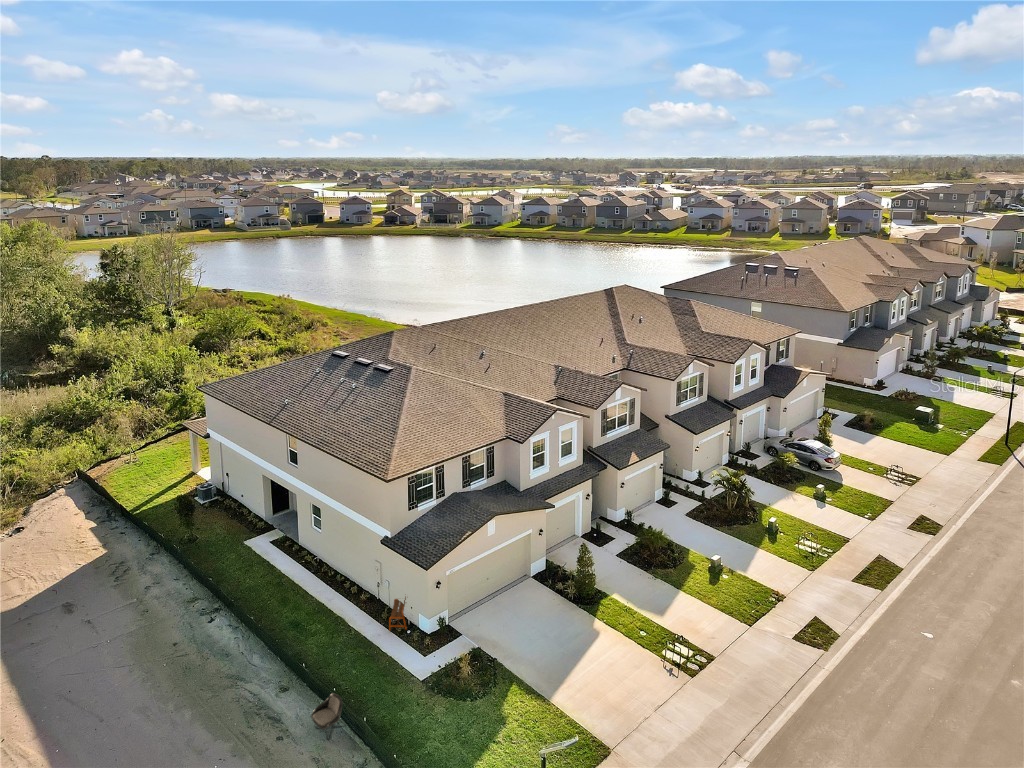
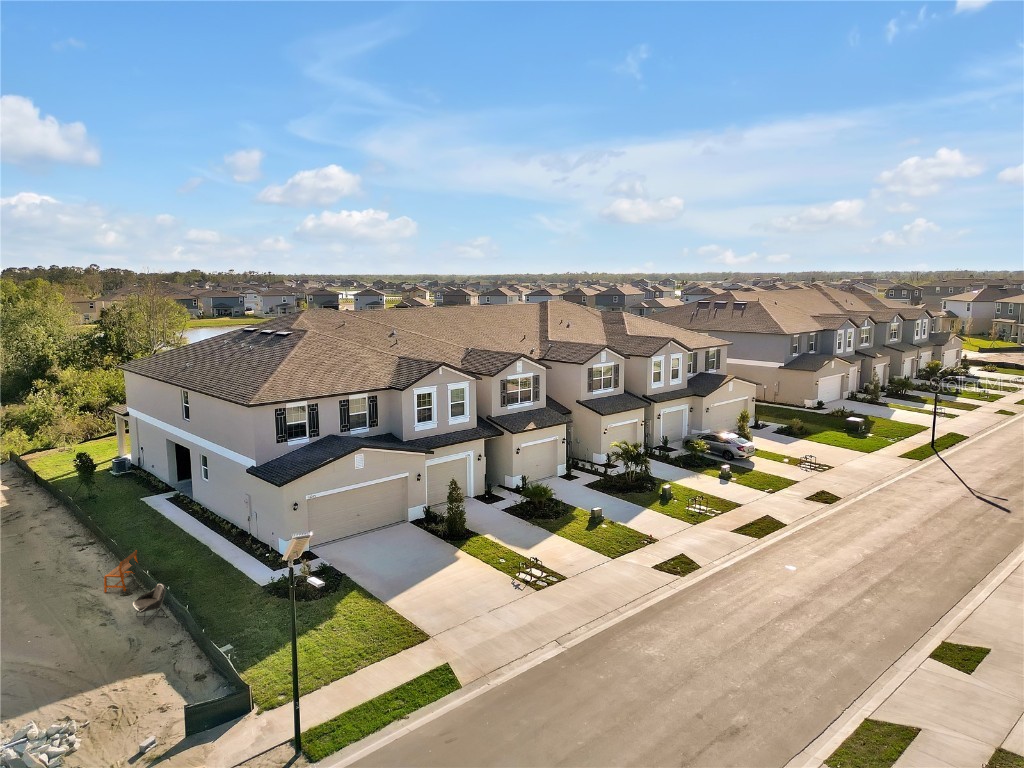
bench: present [389,597,407,630] -> present [104,550,138,592]

